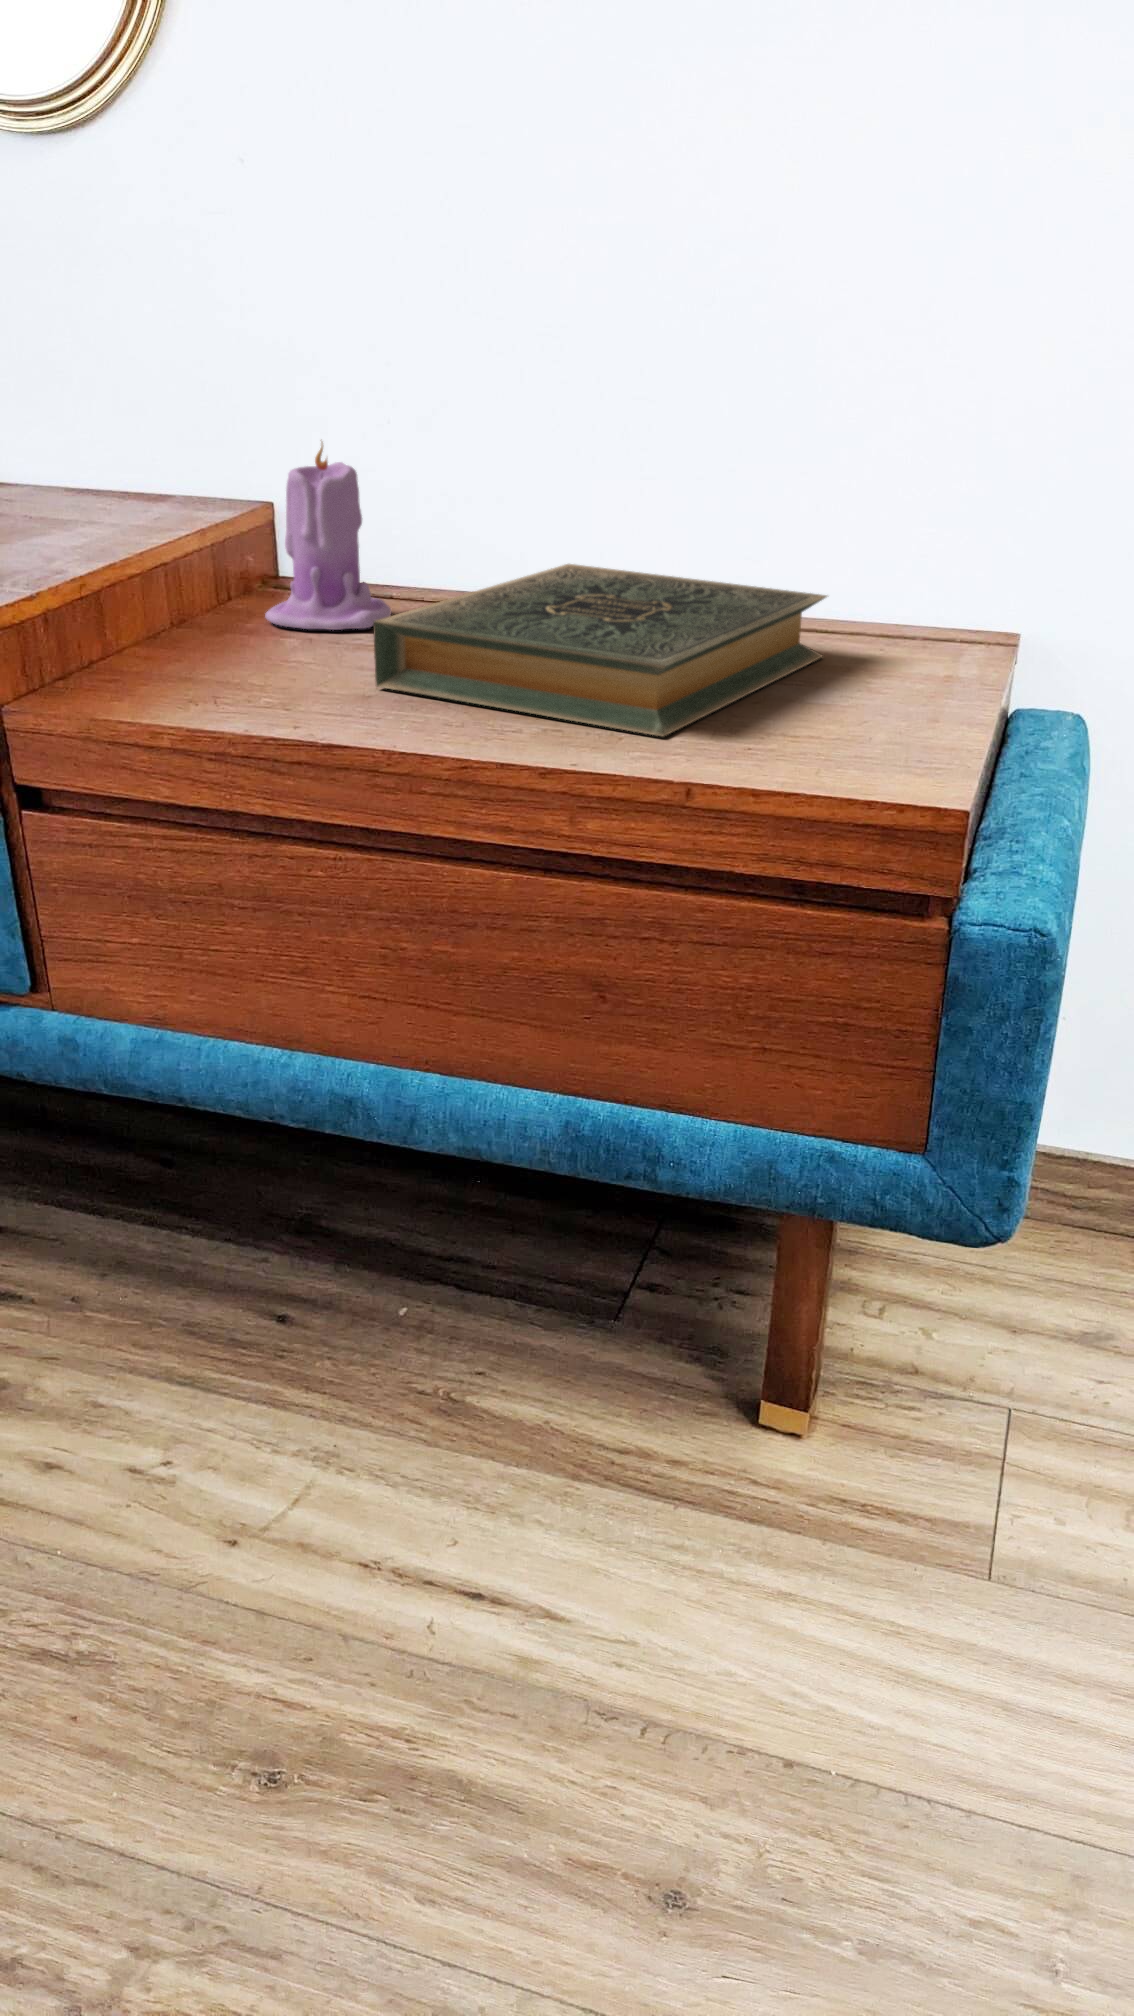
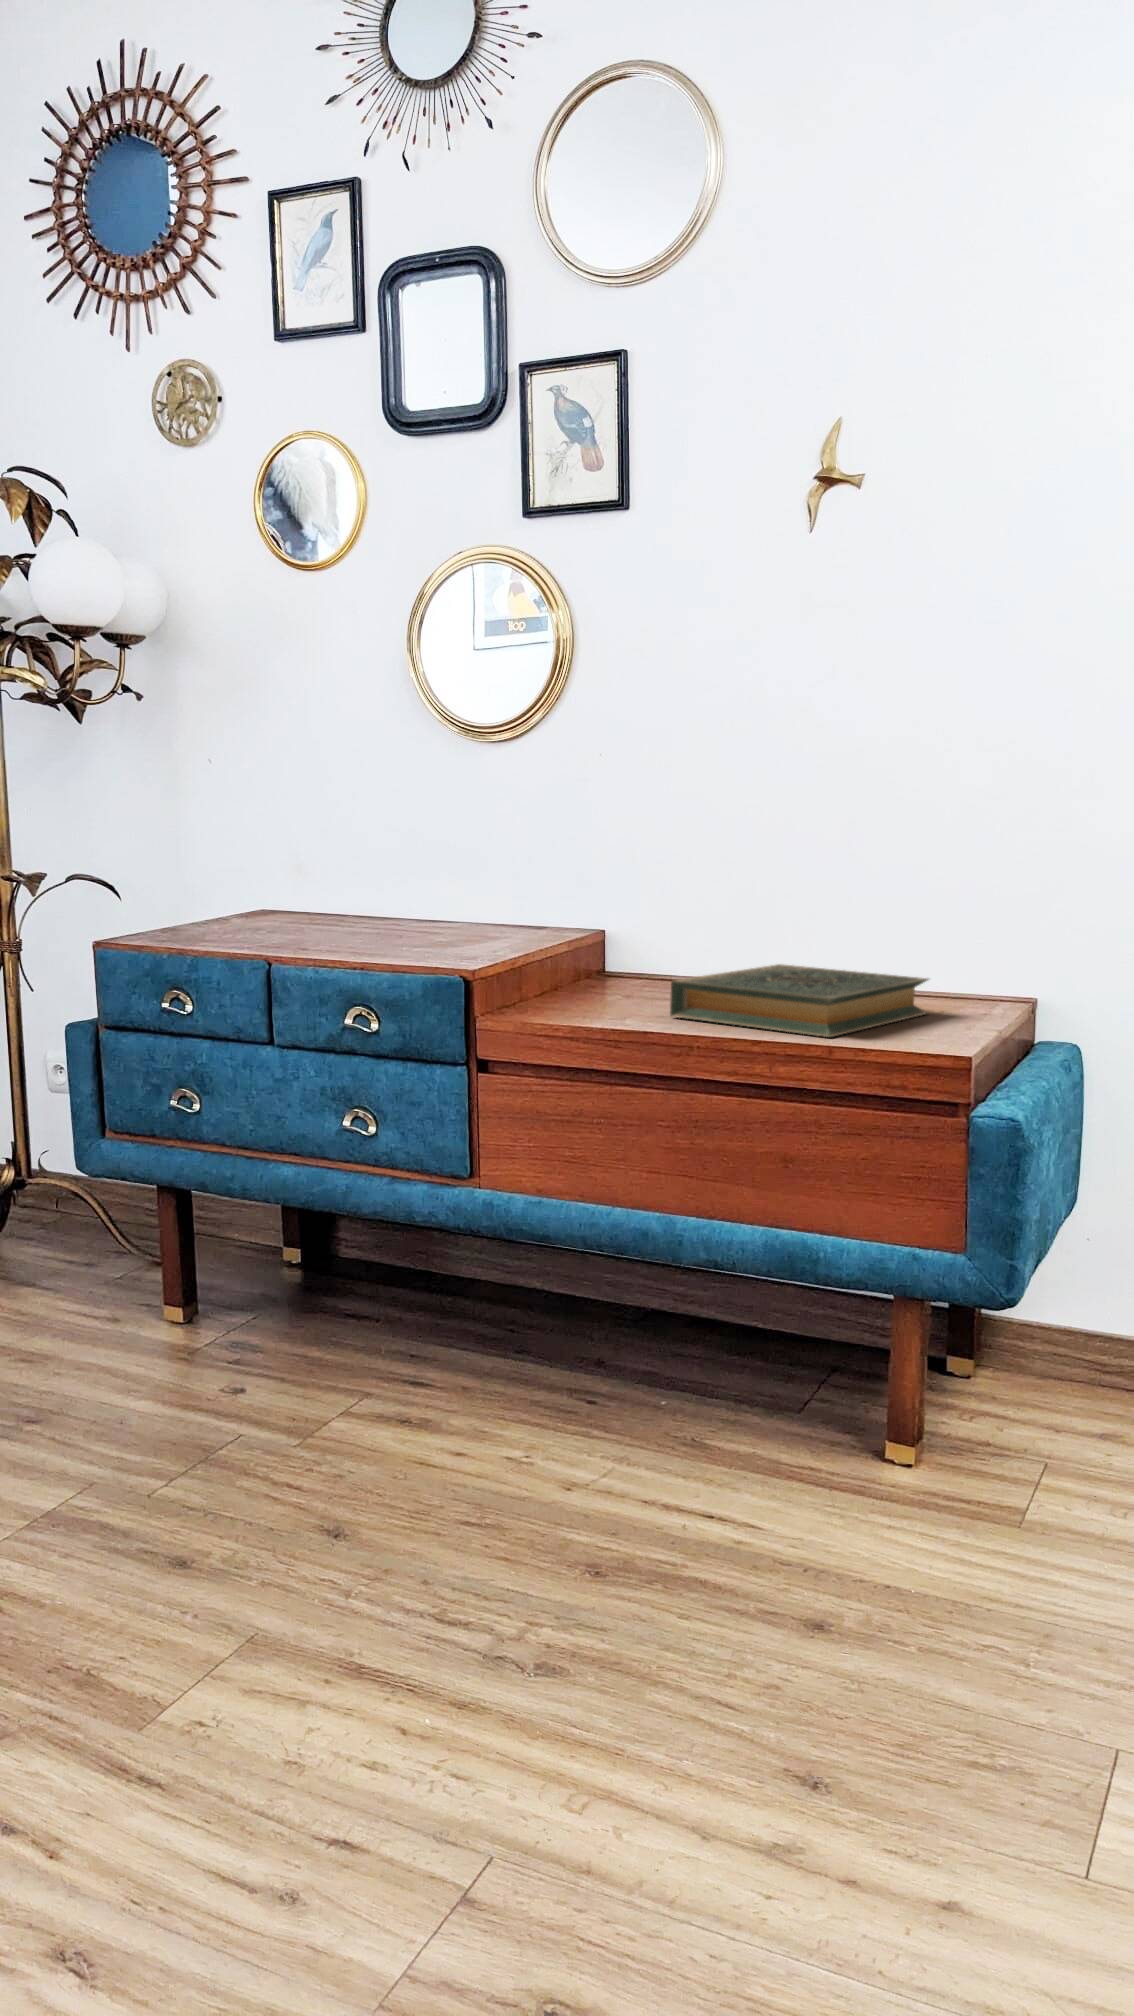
candle: present [265,443,391,630] -> none [602,894,675,996]

